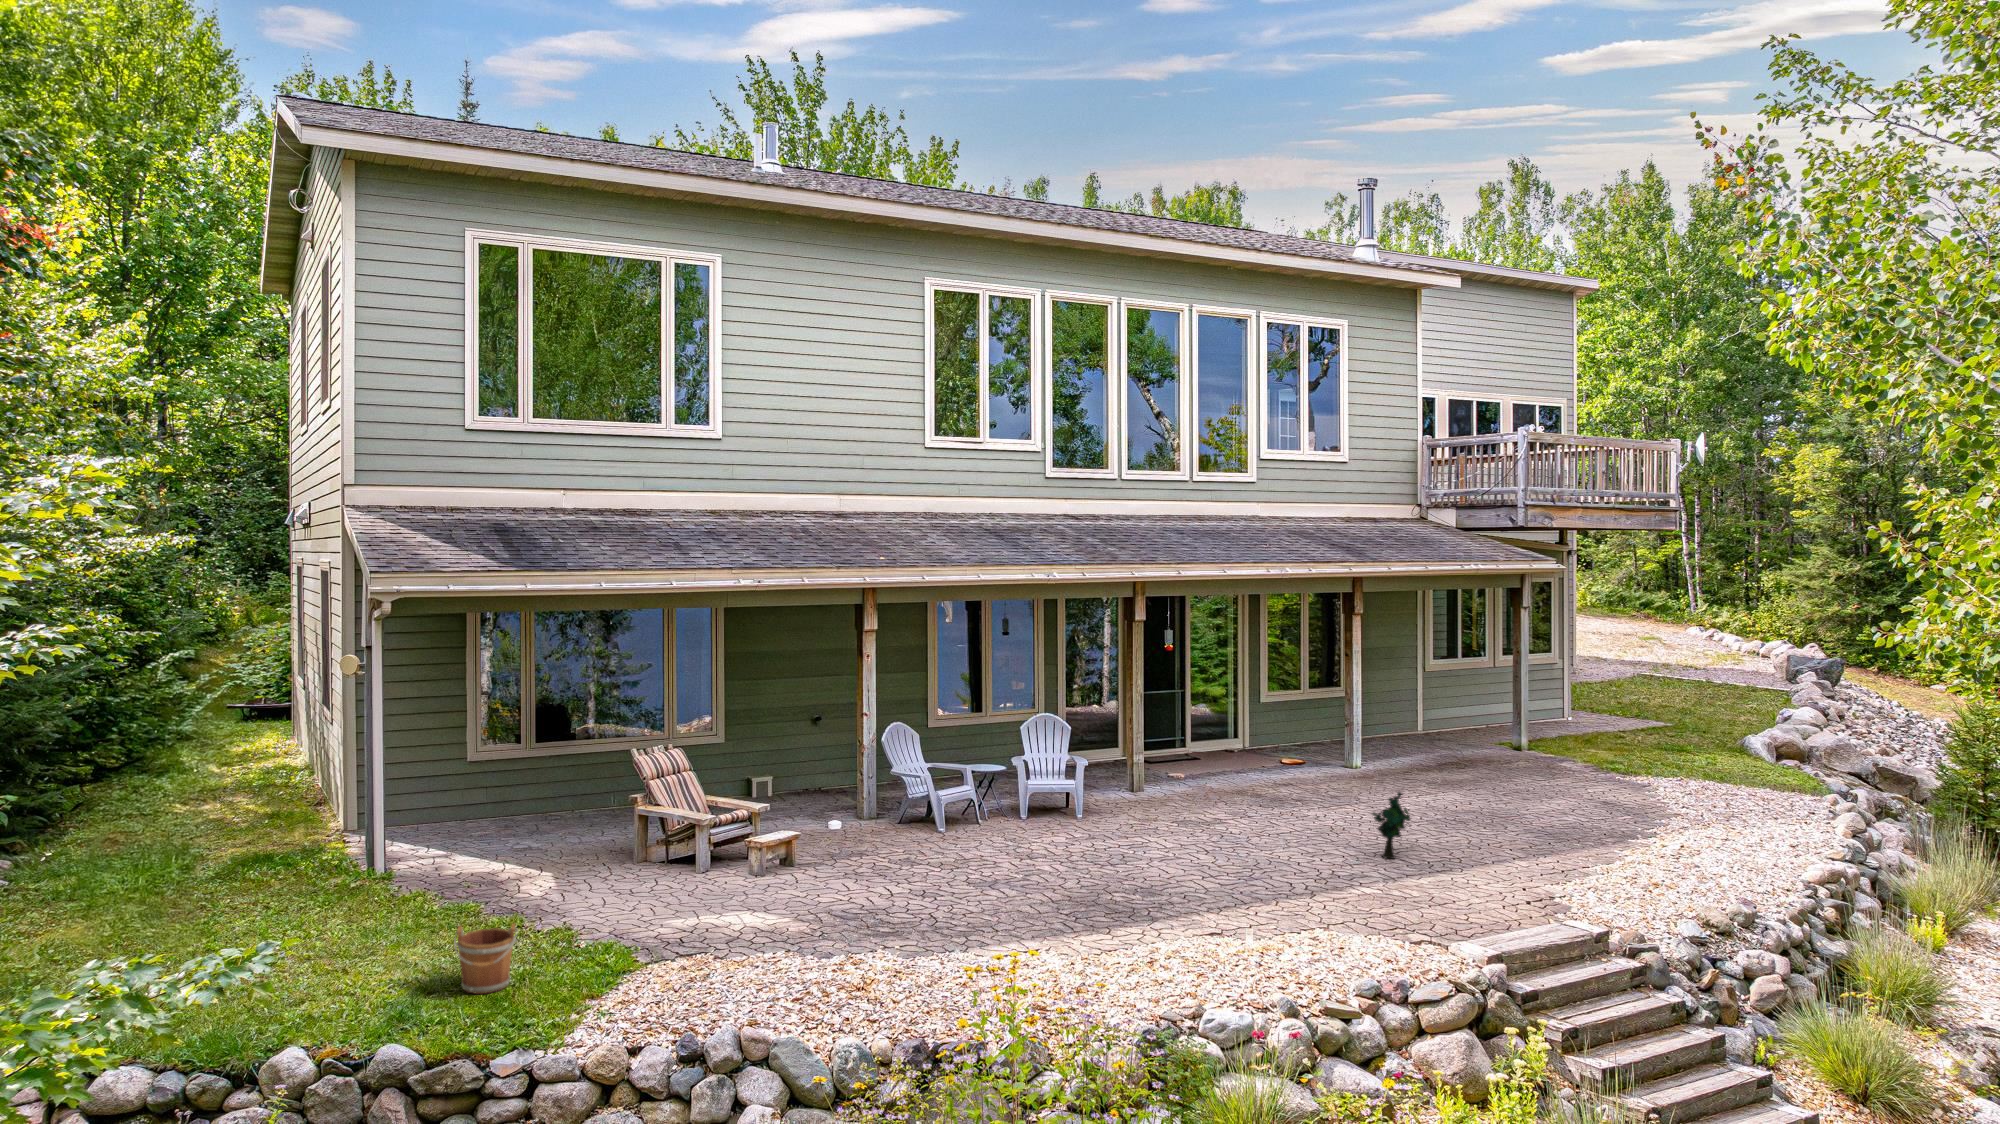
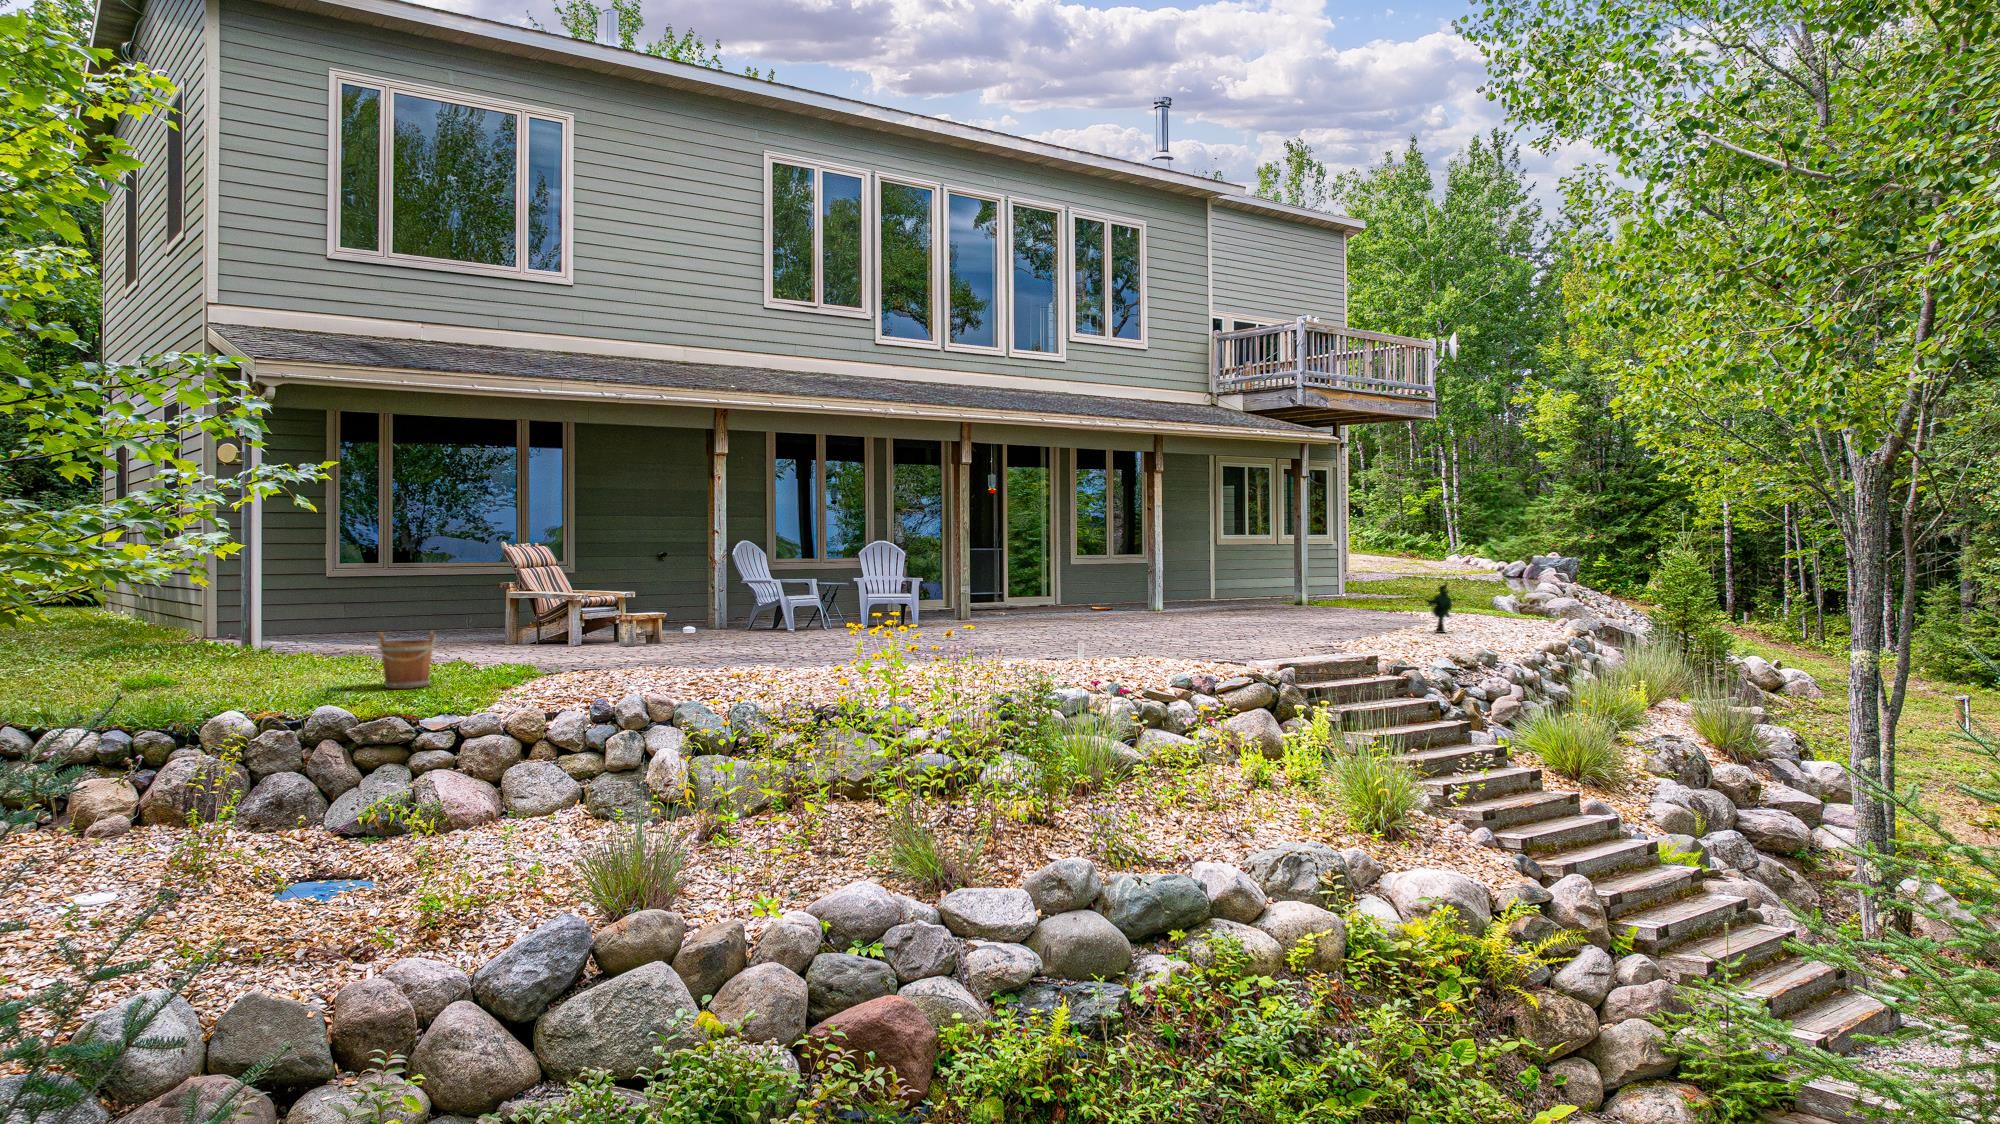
decorative plant: present [1372,792,1410,859] -> present [1426,582,1456,633]

